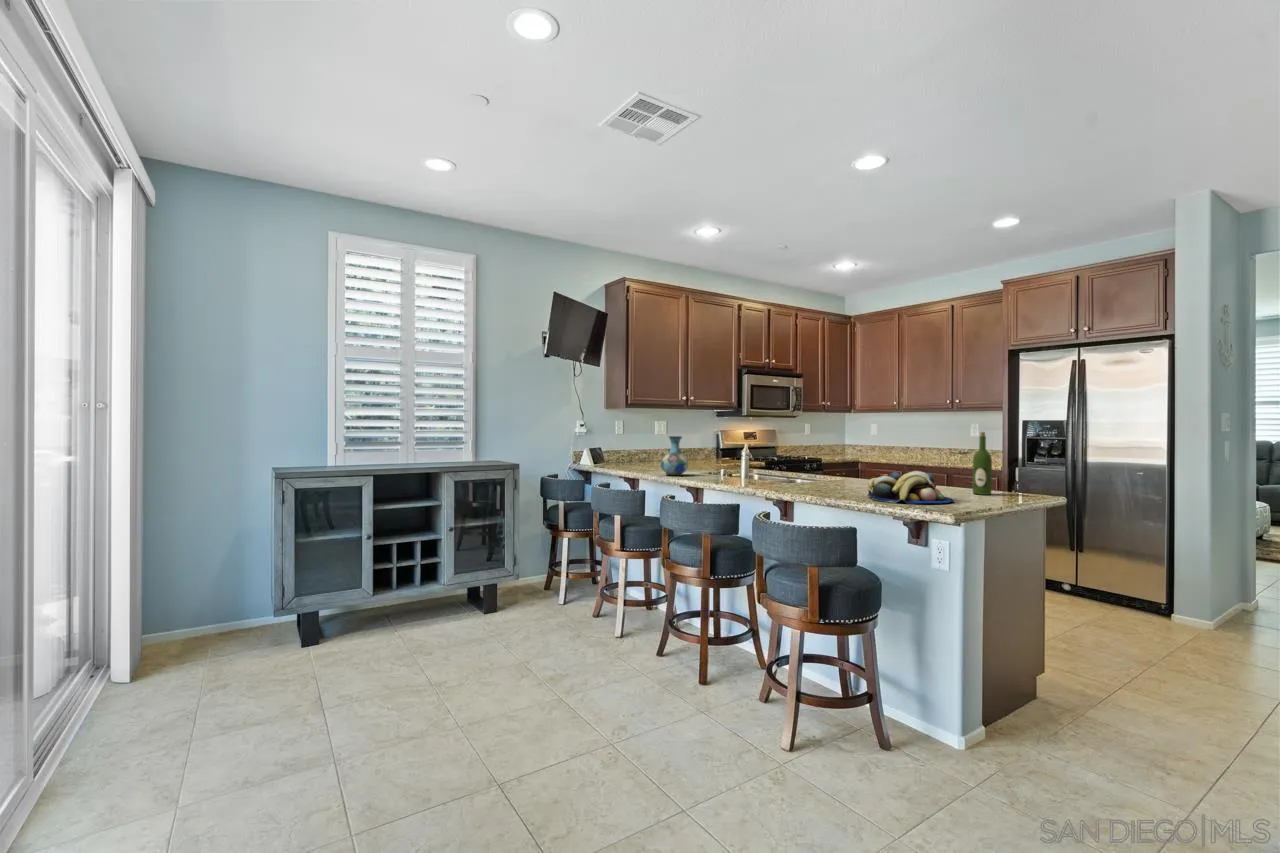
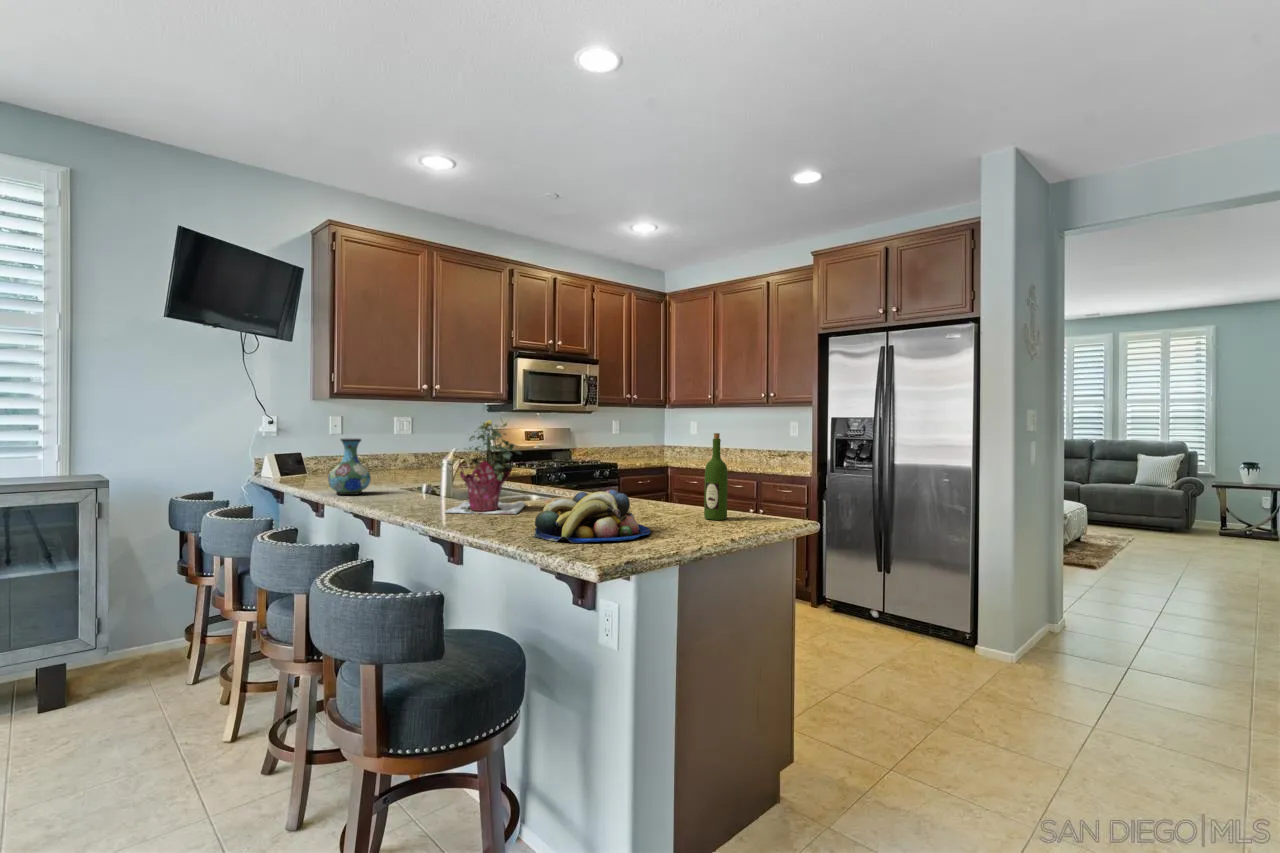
potted plant: none [774,421,827,489] -> present [444,420,526,514]

